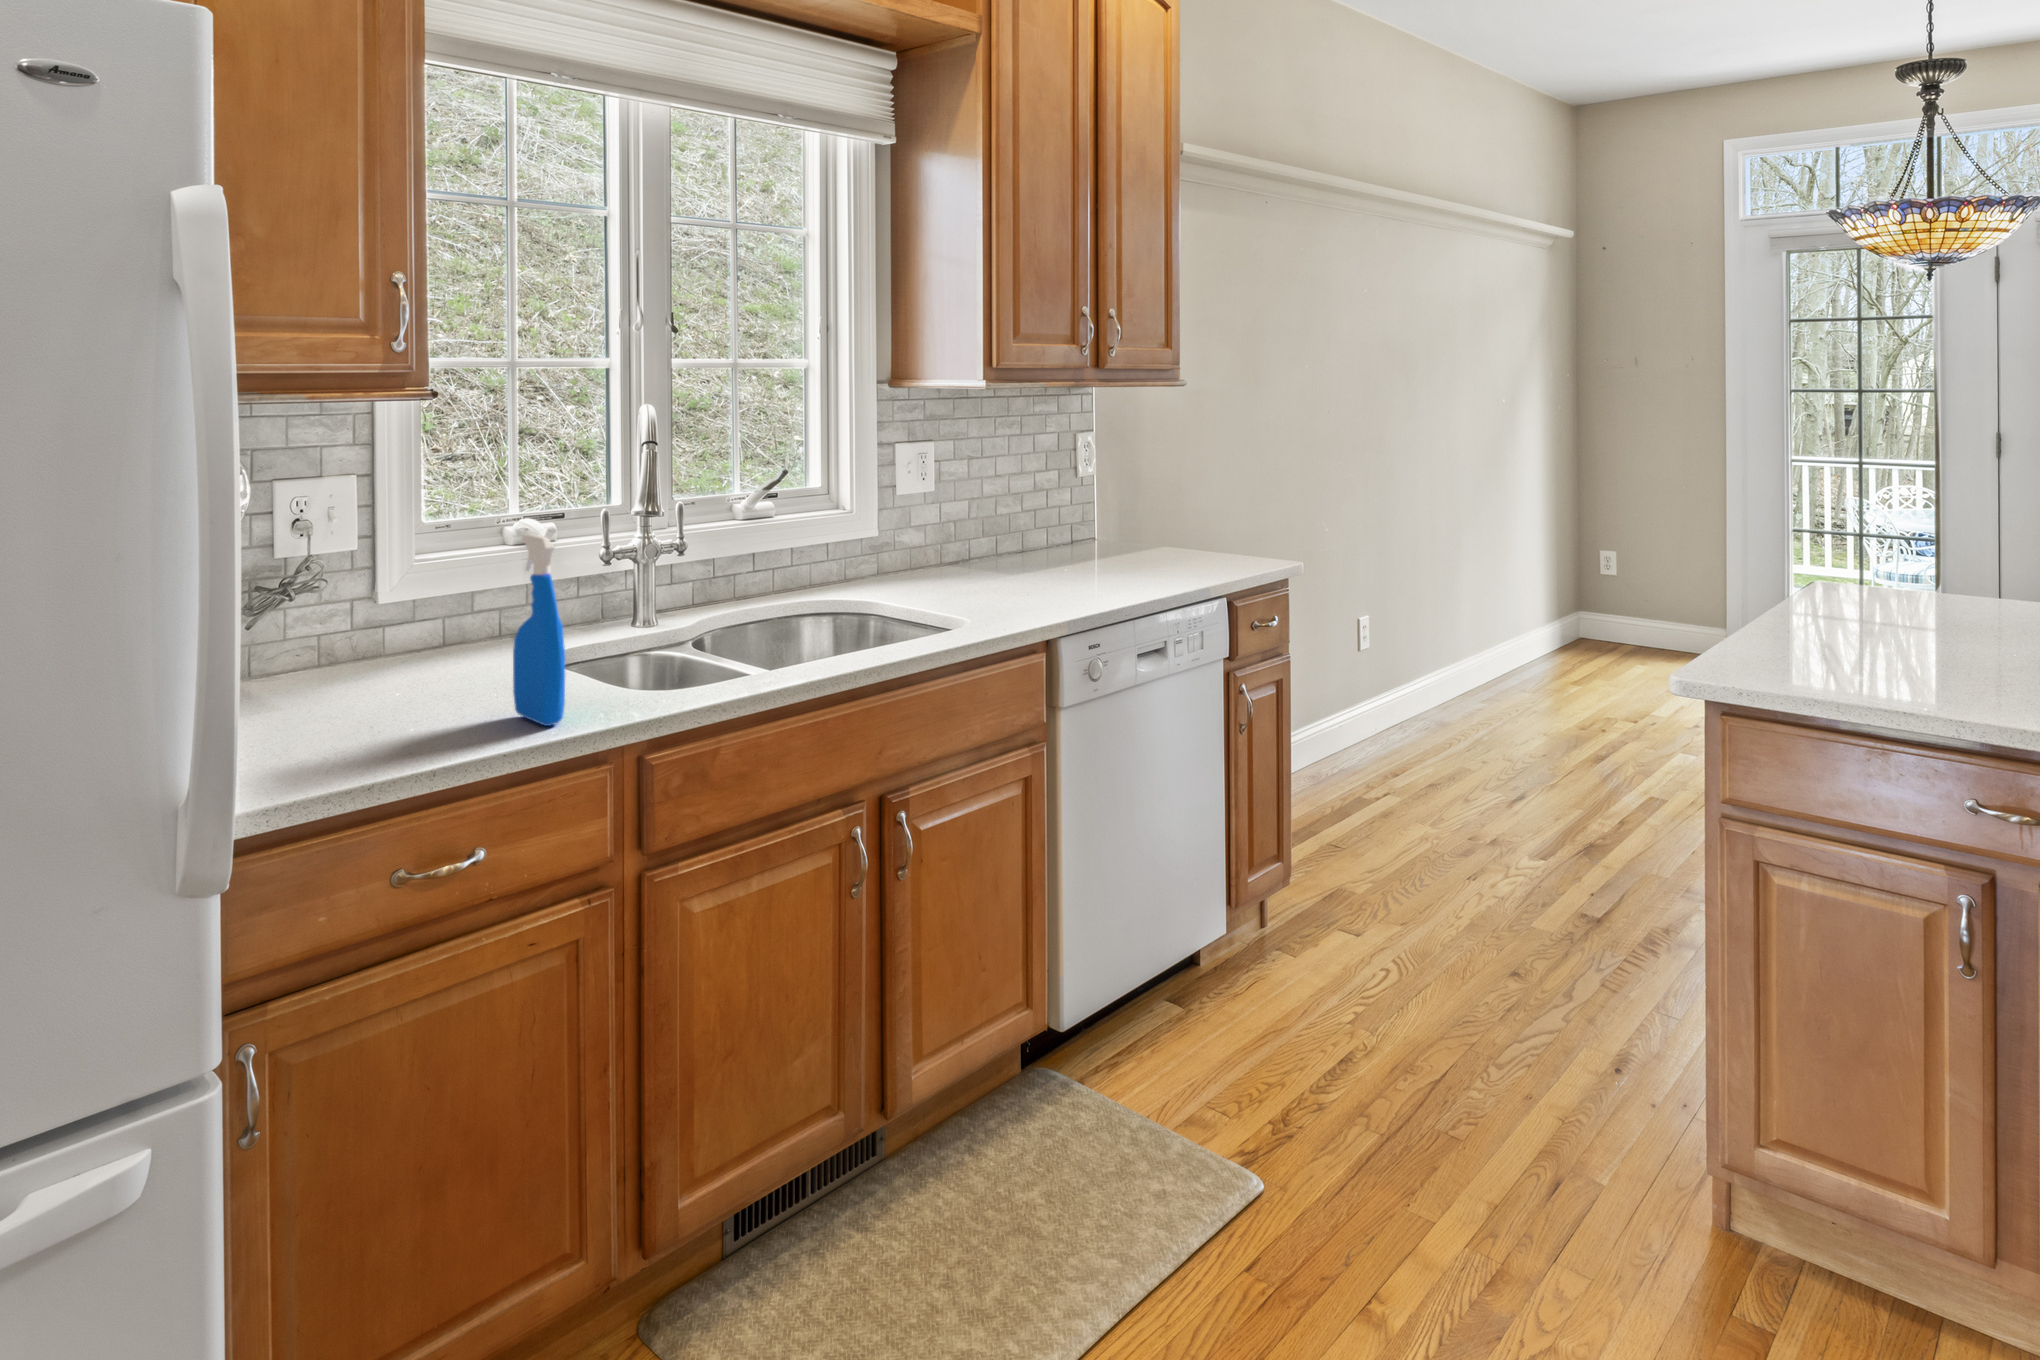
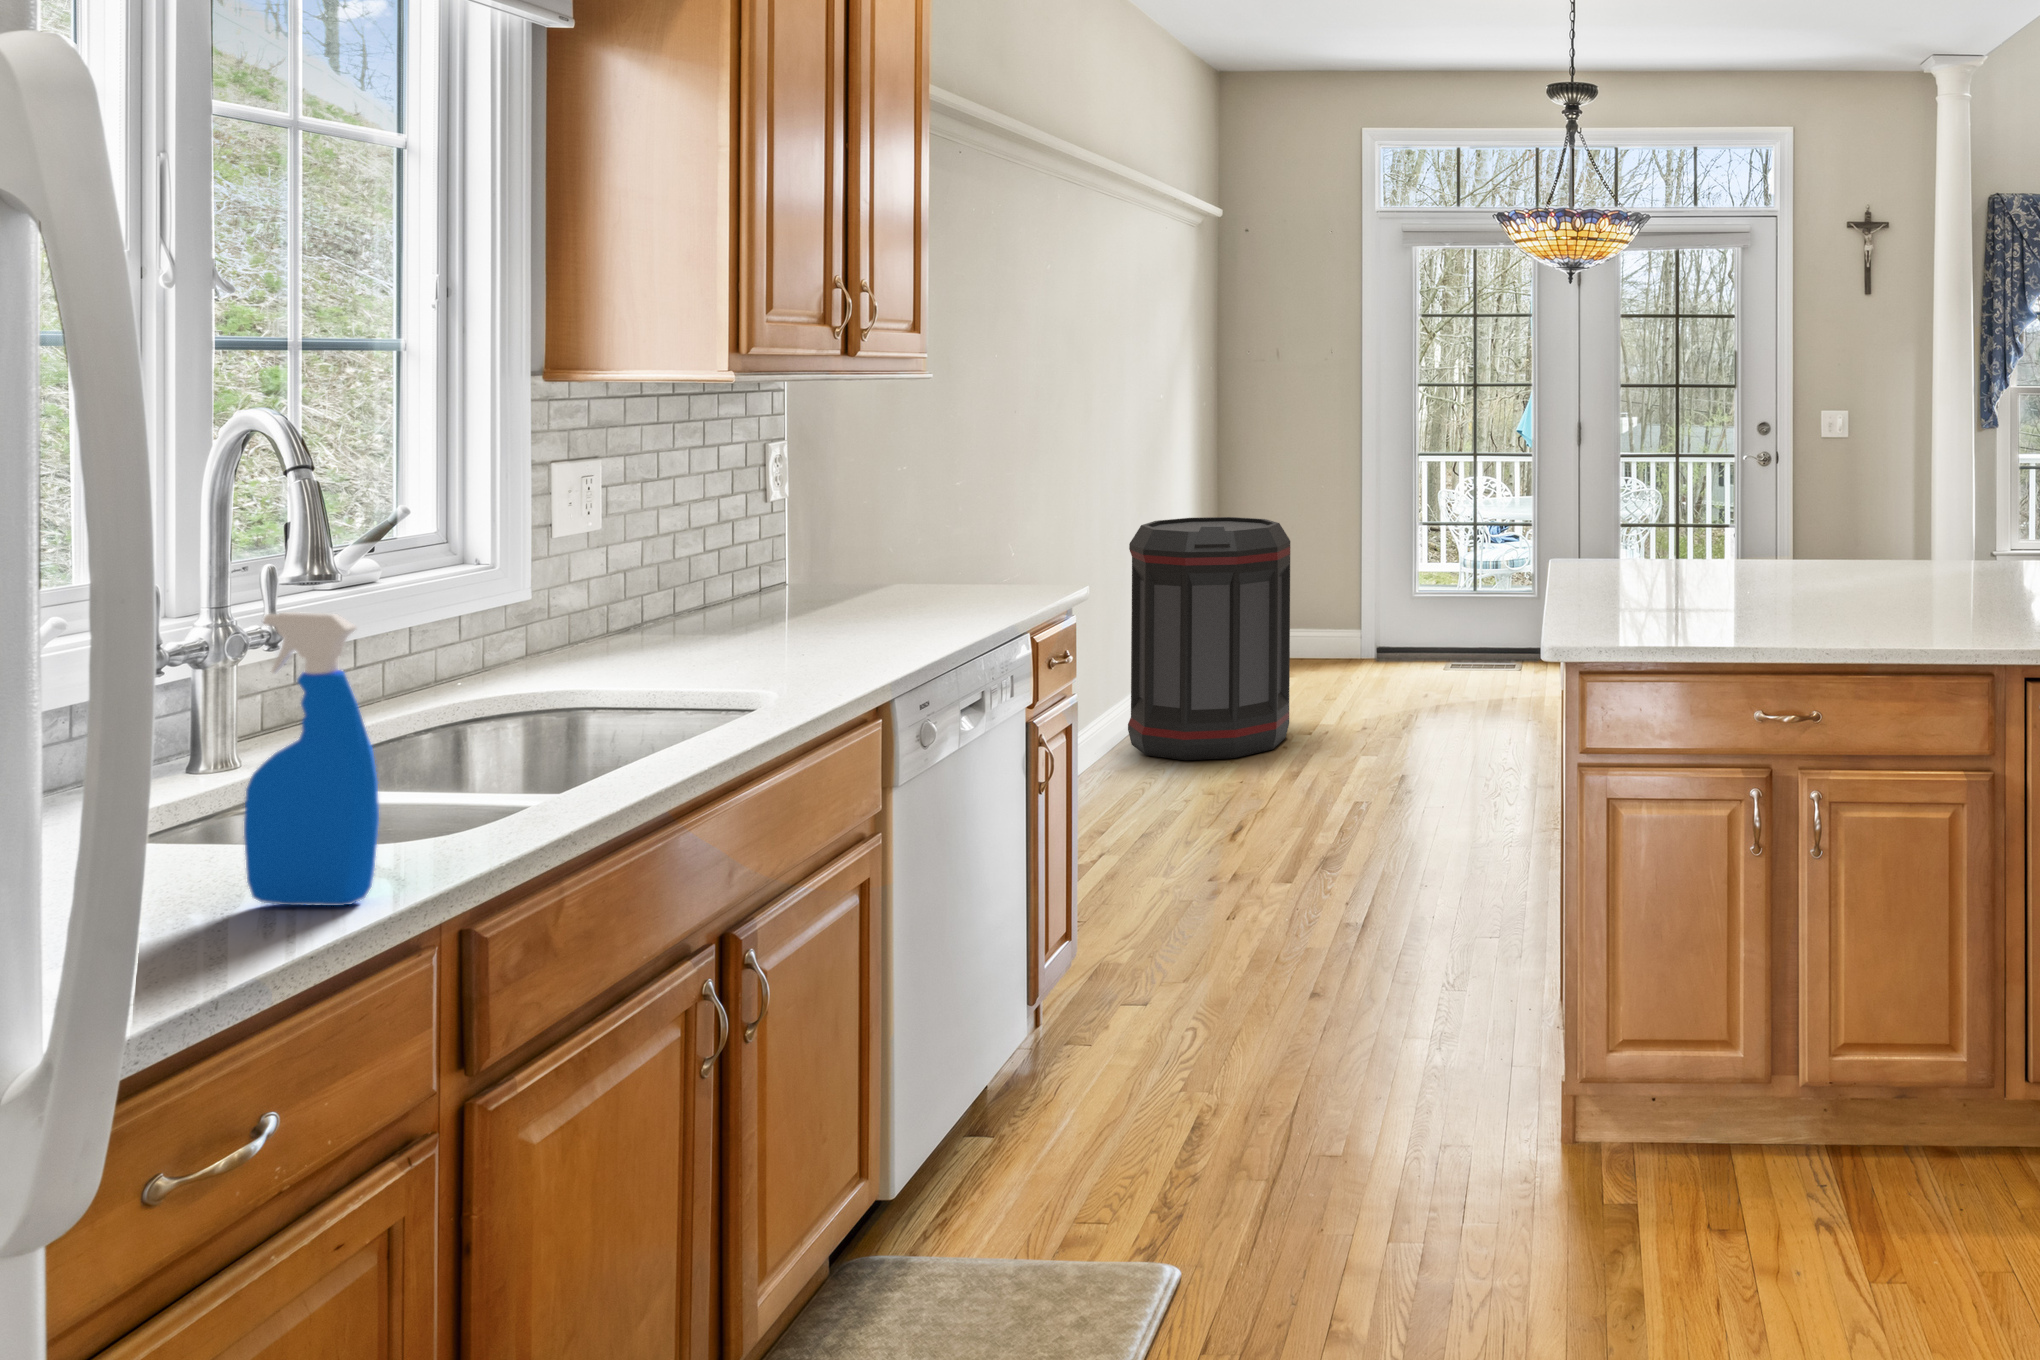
trash can: none [1465,507,1619,726] -> present [1128,517,1290,760]

